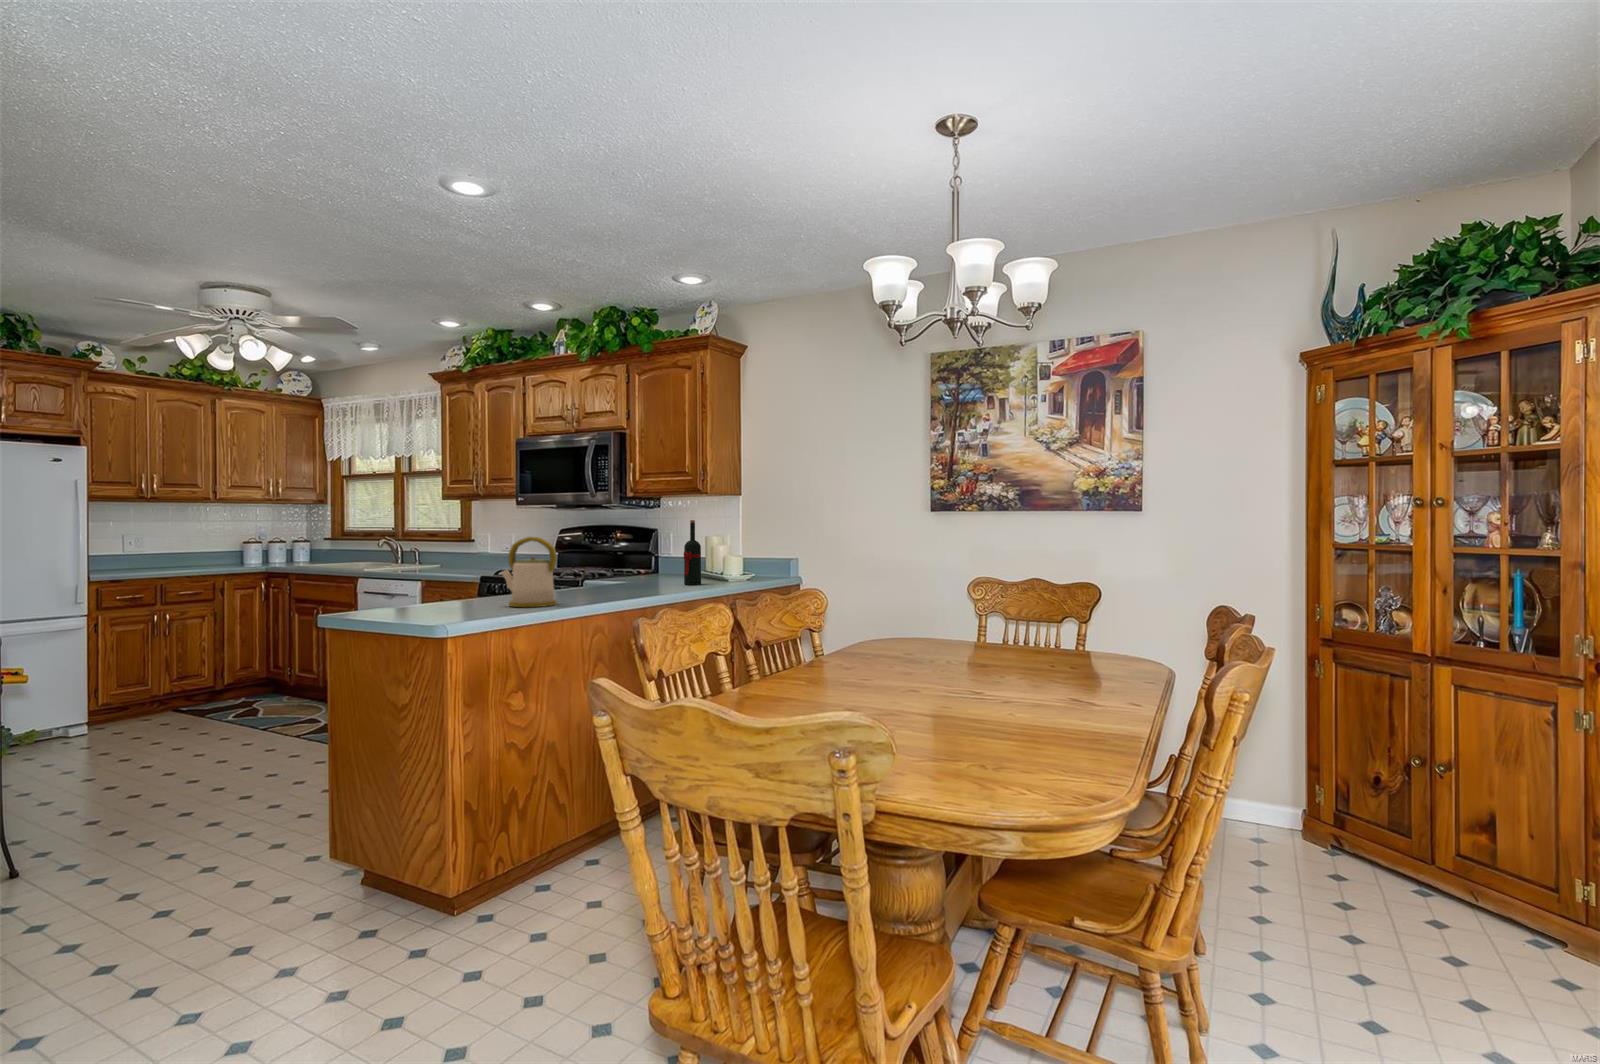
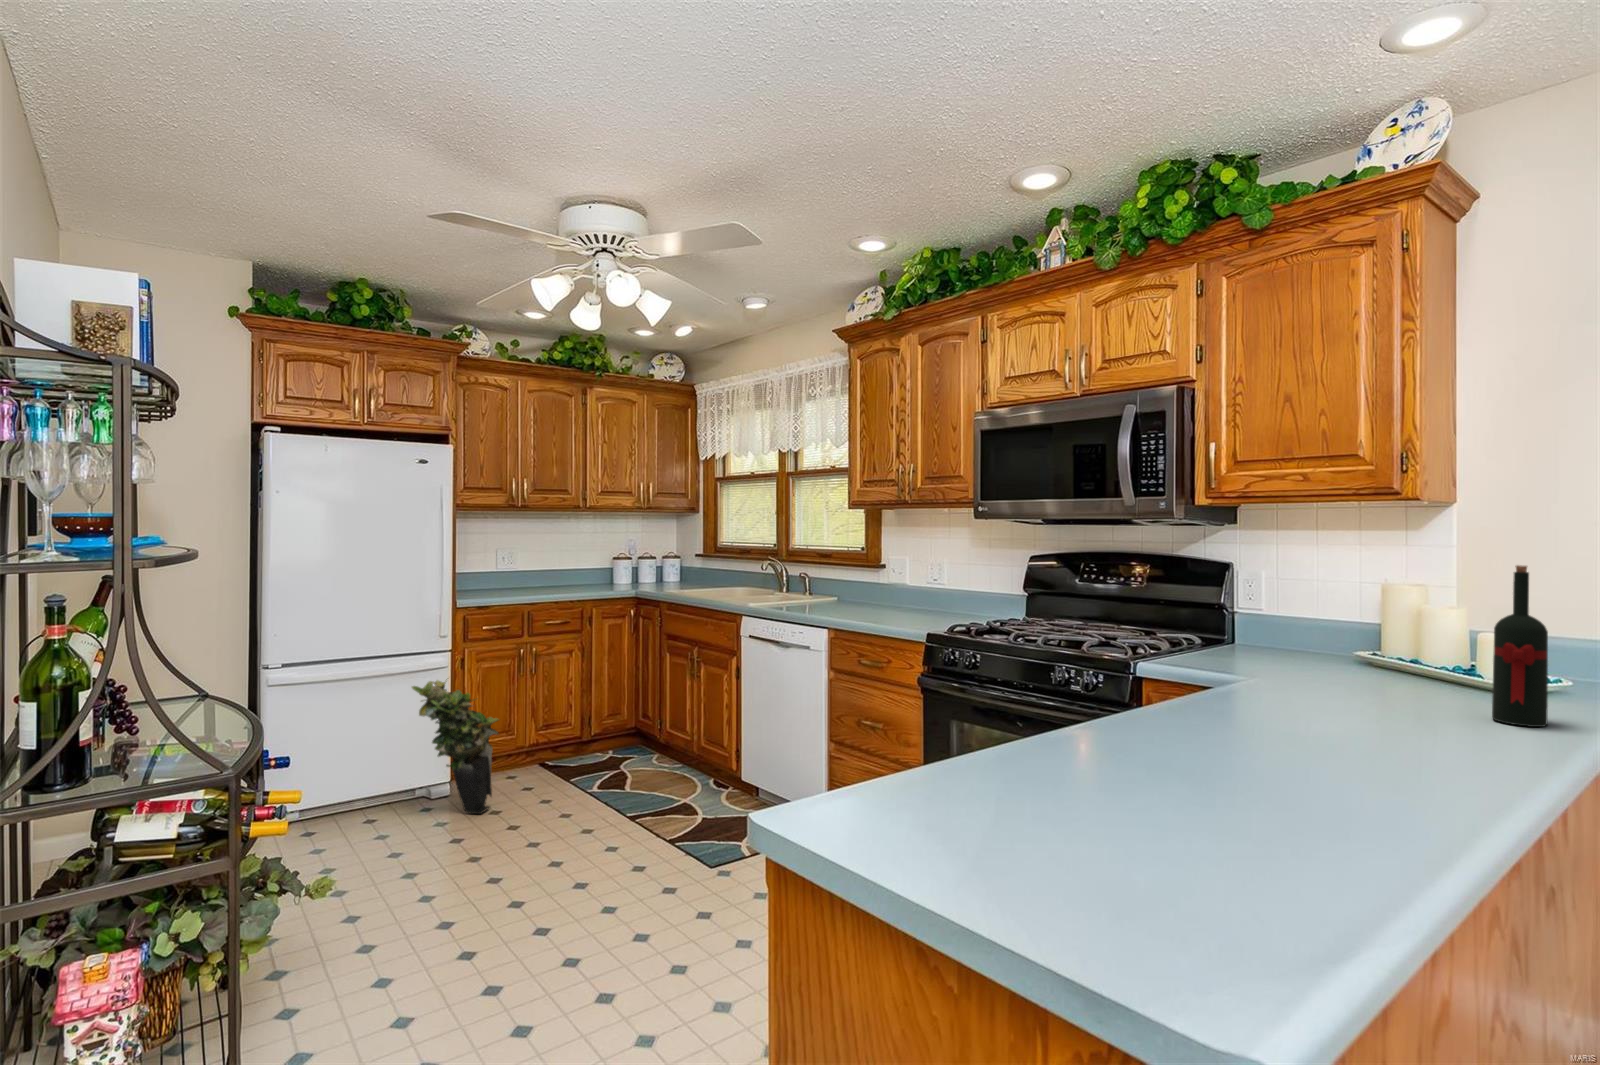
kettle: present [502,537,557,607] -> none [1216,638,1420,877]
potted plant: none [51,634,140,739] -> present [412,680,499,814]

